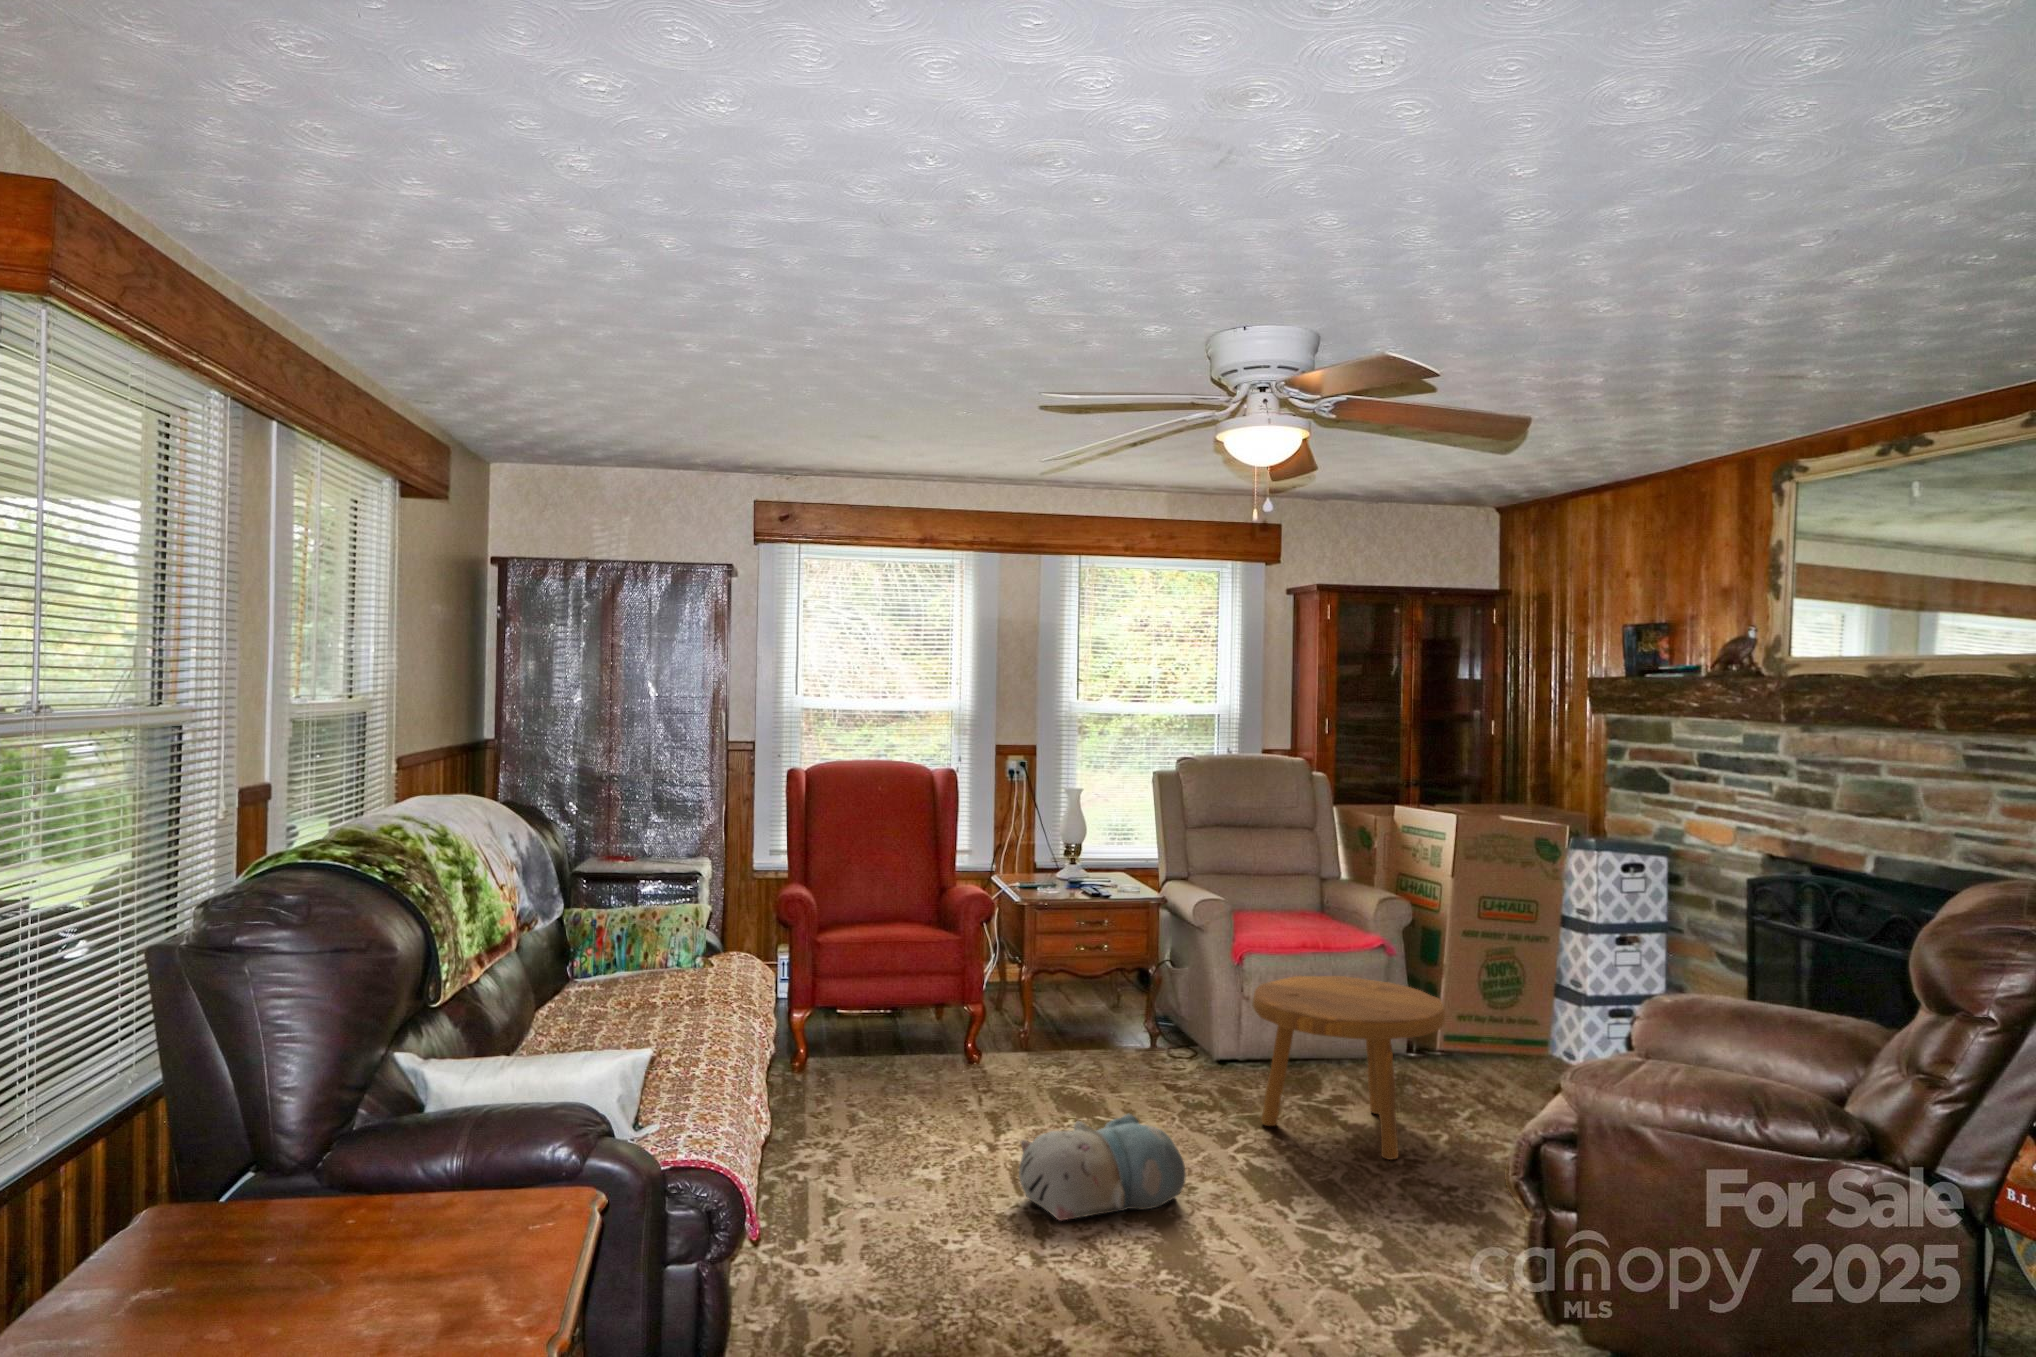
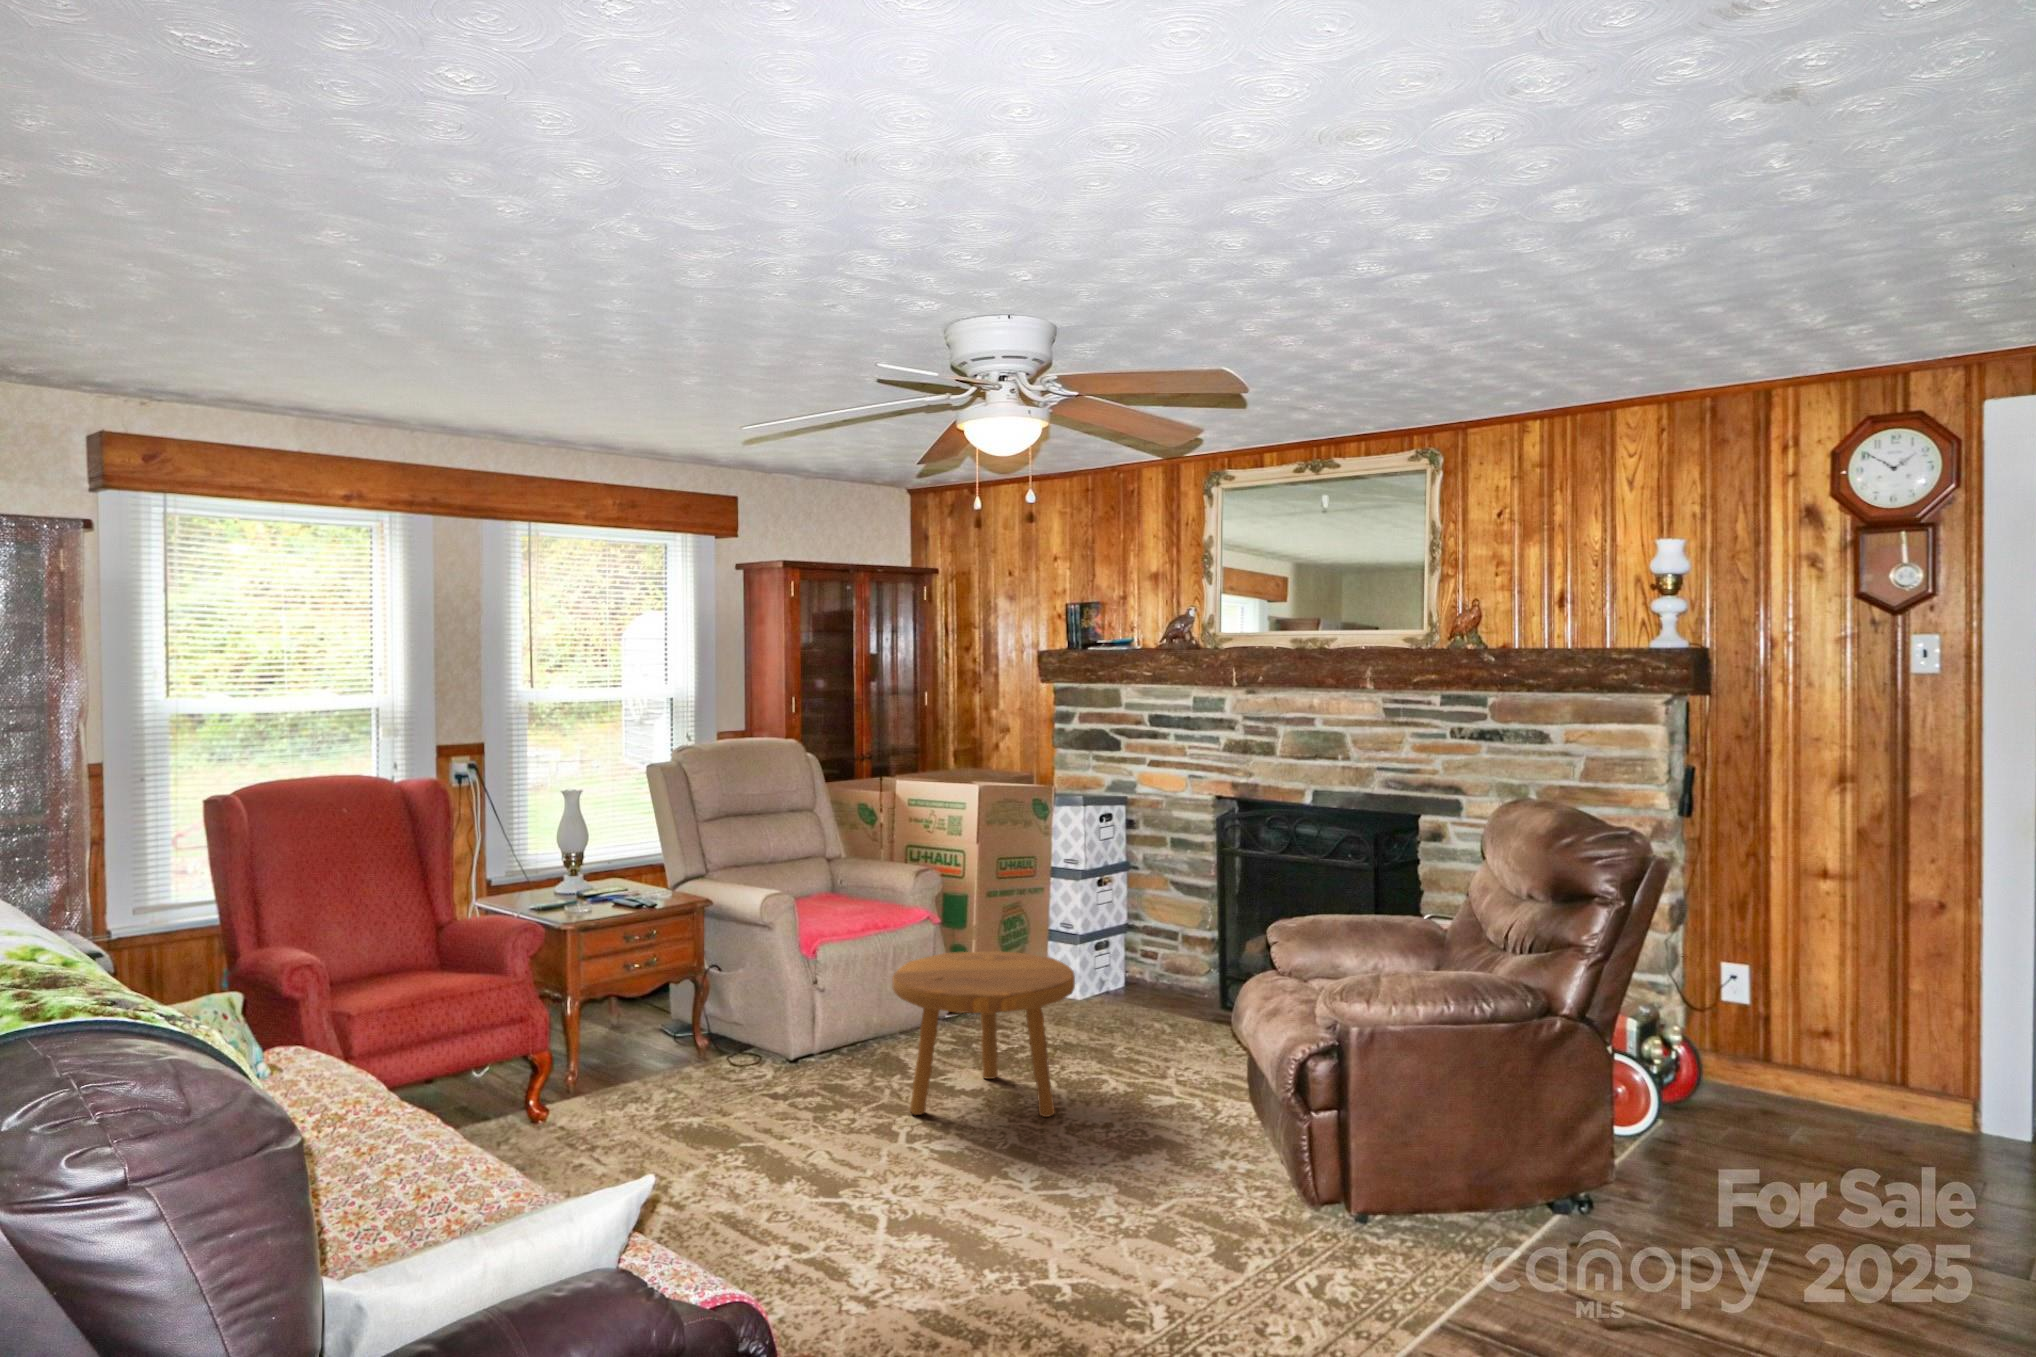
plush toy: present [1019,1114,1186,1220] -> none [779,1135,942,1266]

